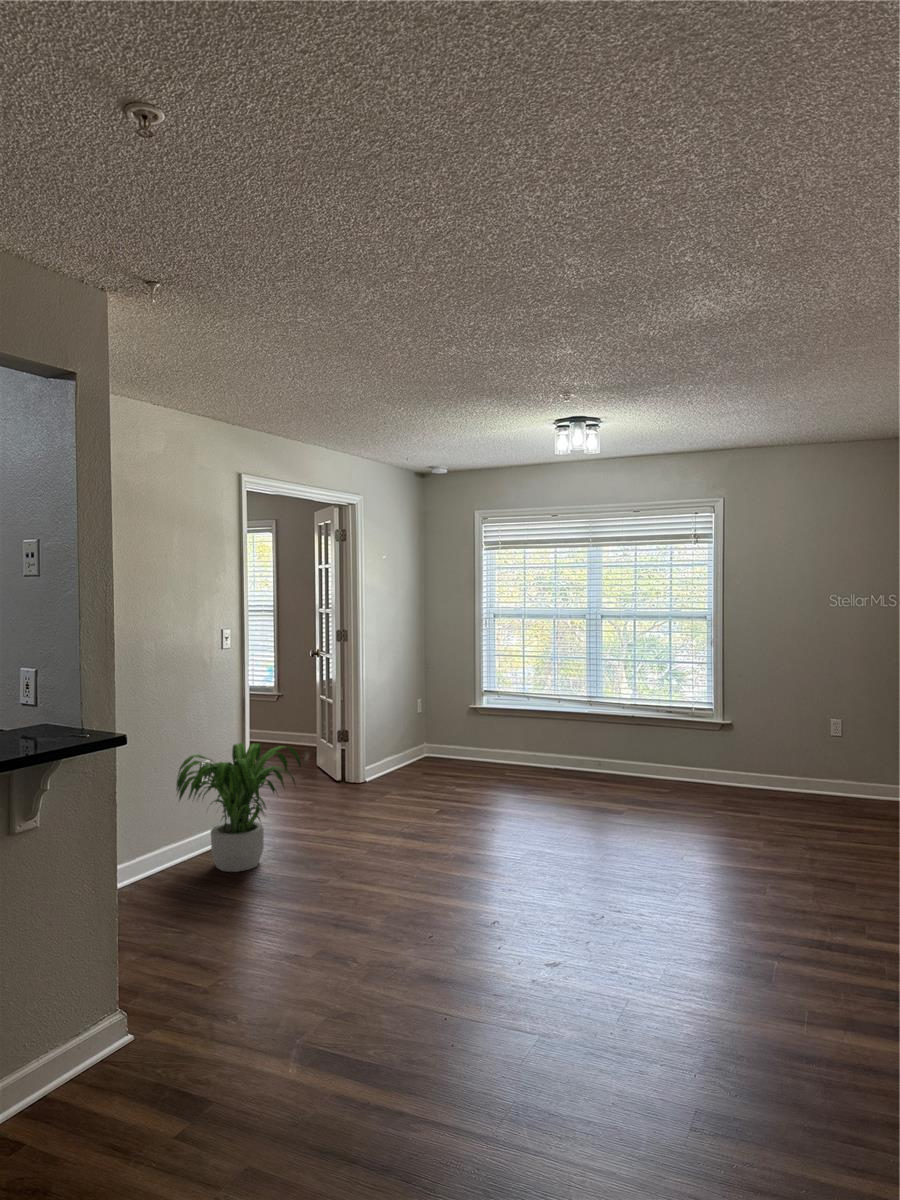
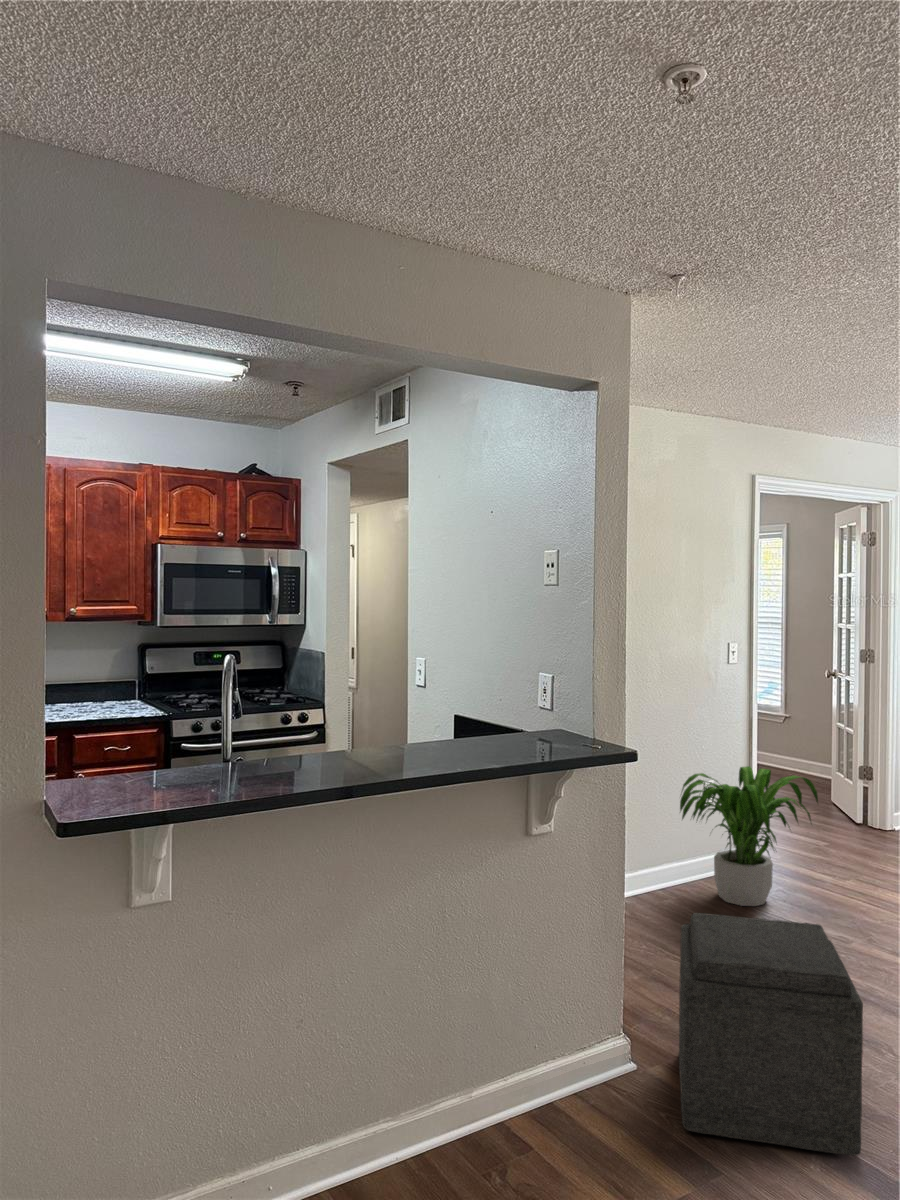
ottoman: none [174,867,329,1076] -> present [679,913,863,1156]

